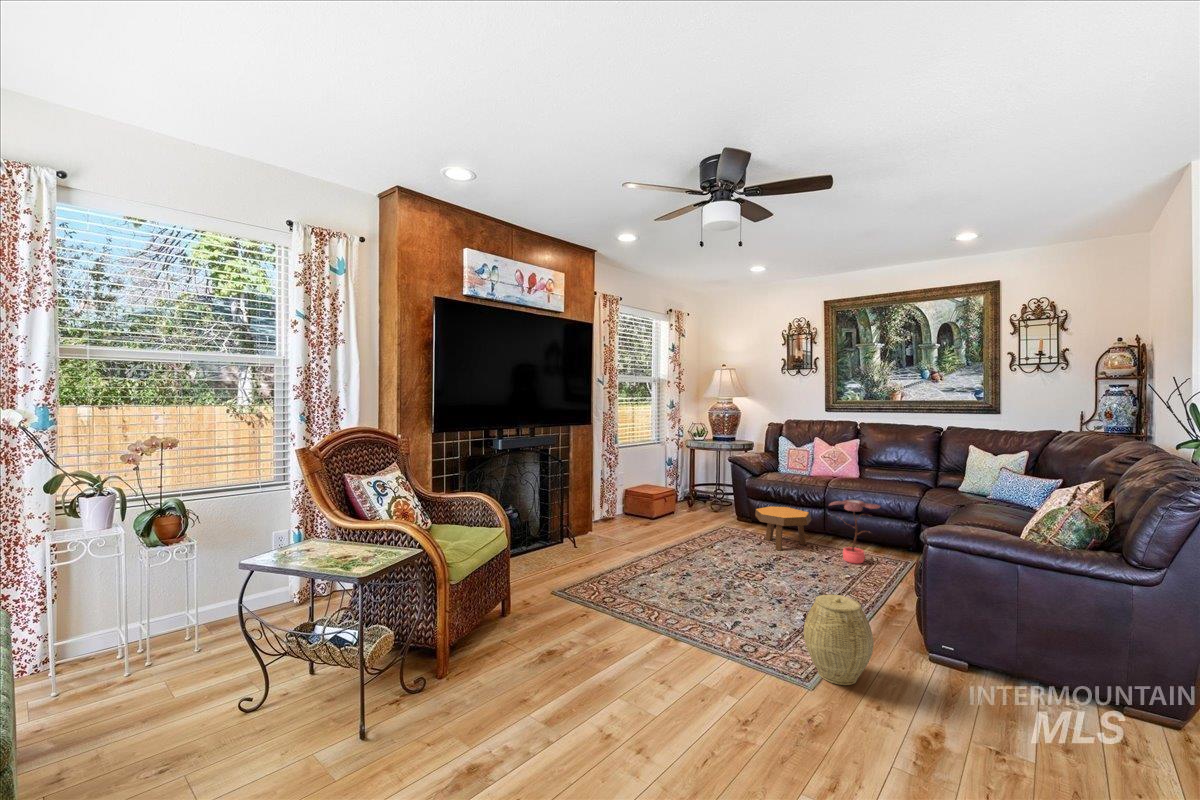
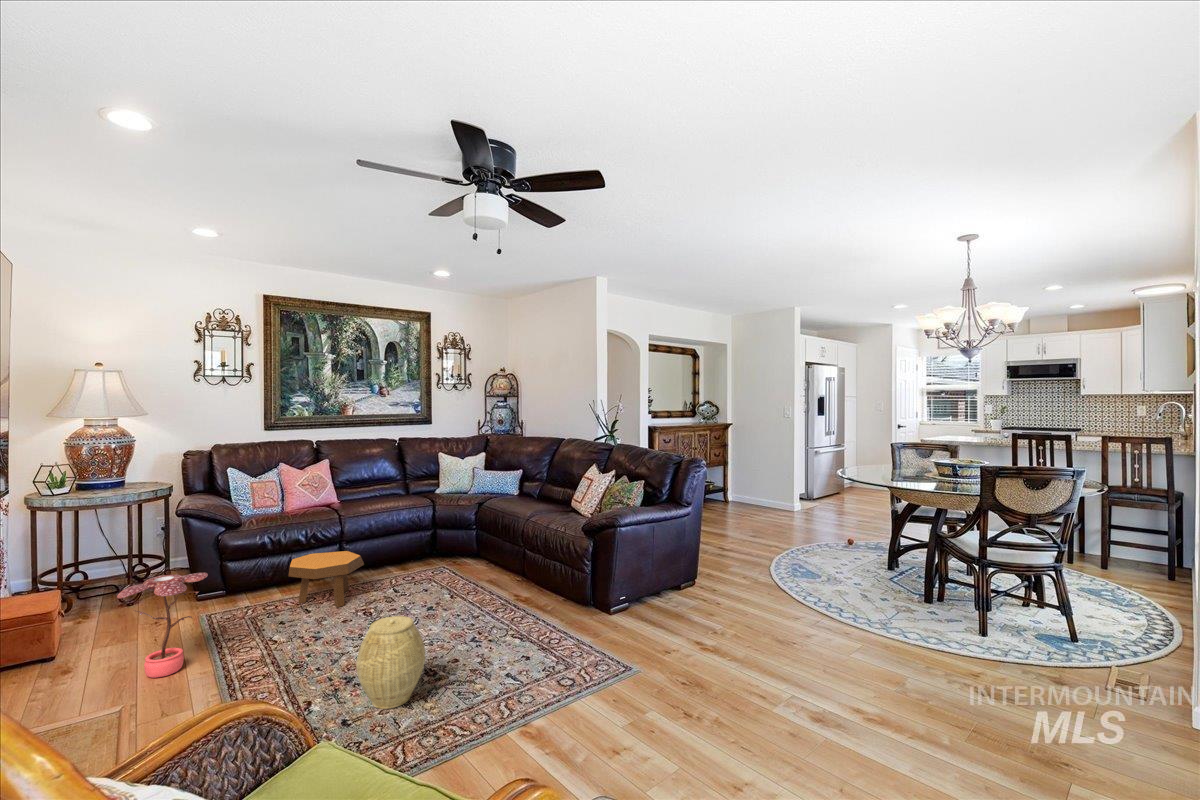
potted plant: present [829,500,880,564] -> present [117,573,208,678]
woven basket: present [804,595,874,685] -> present [356,616,425,709]

